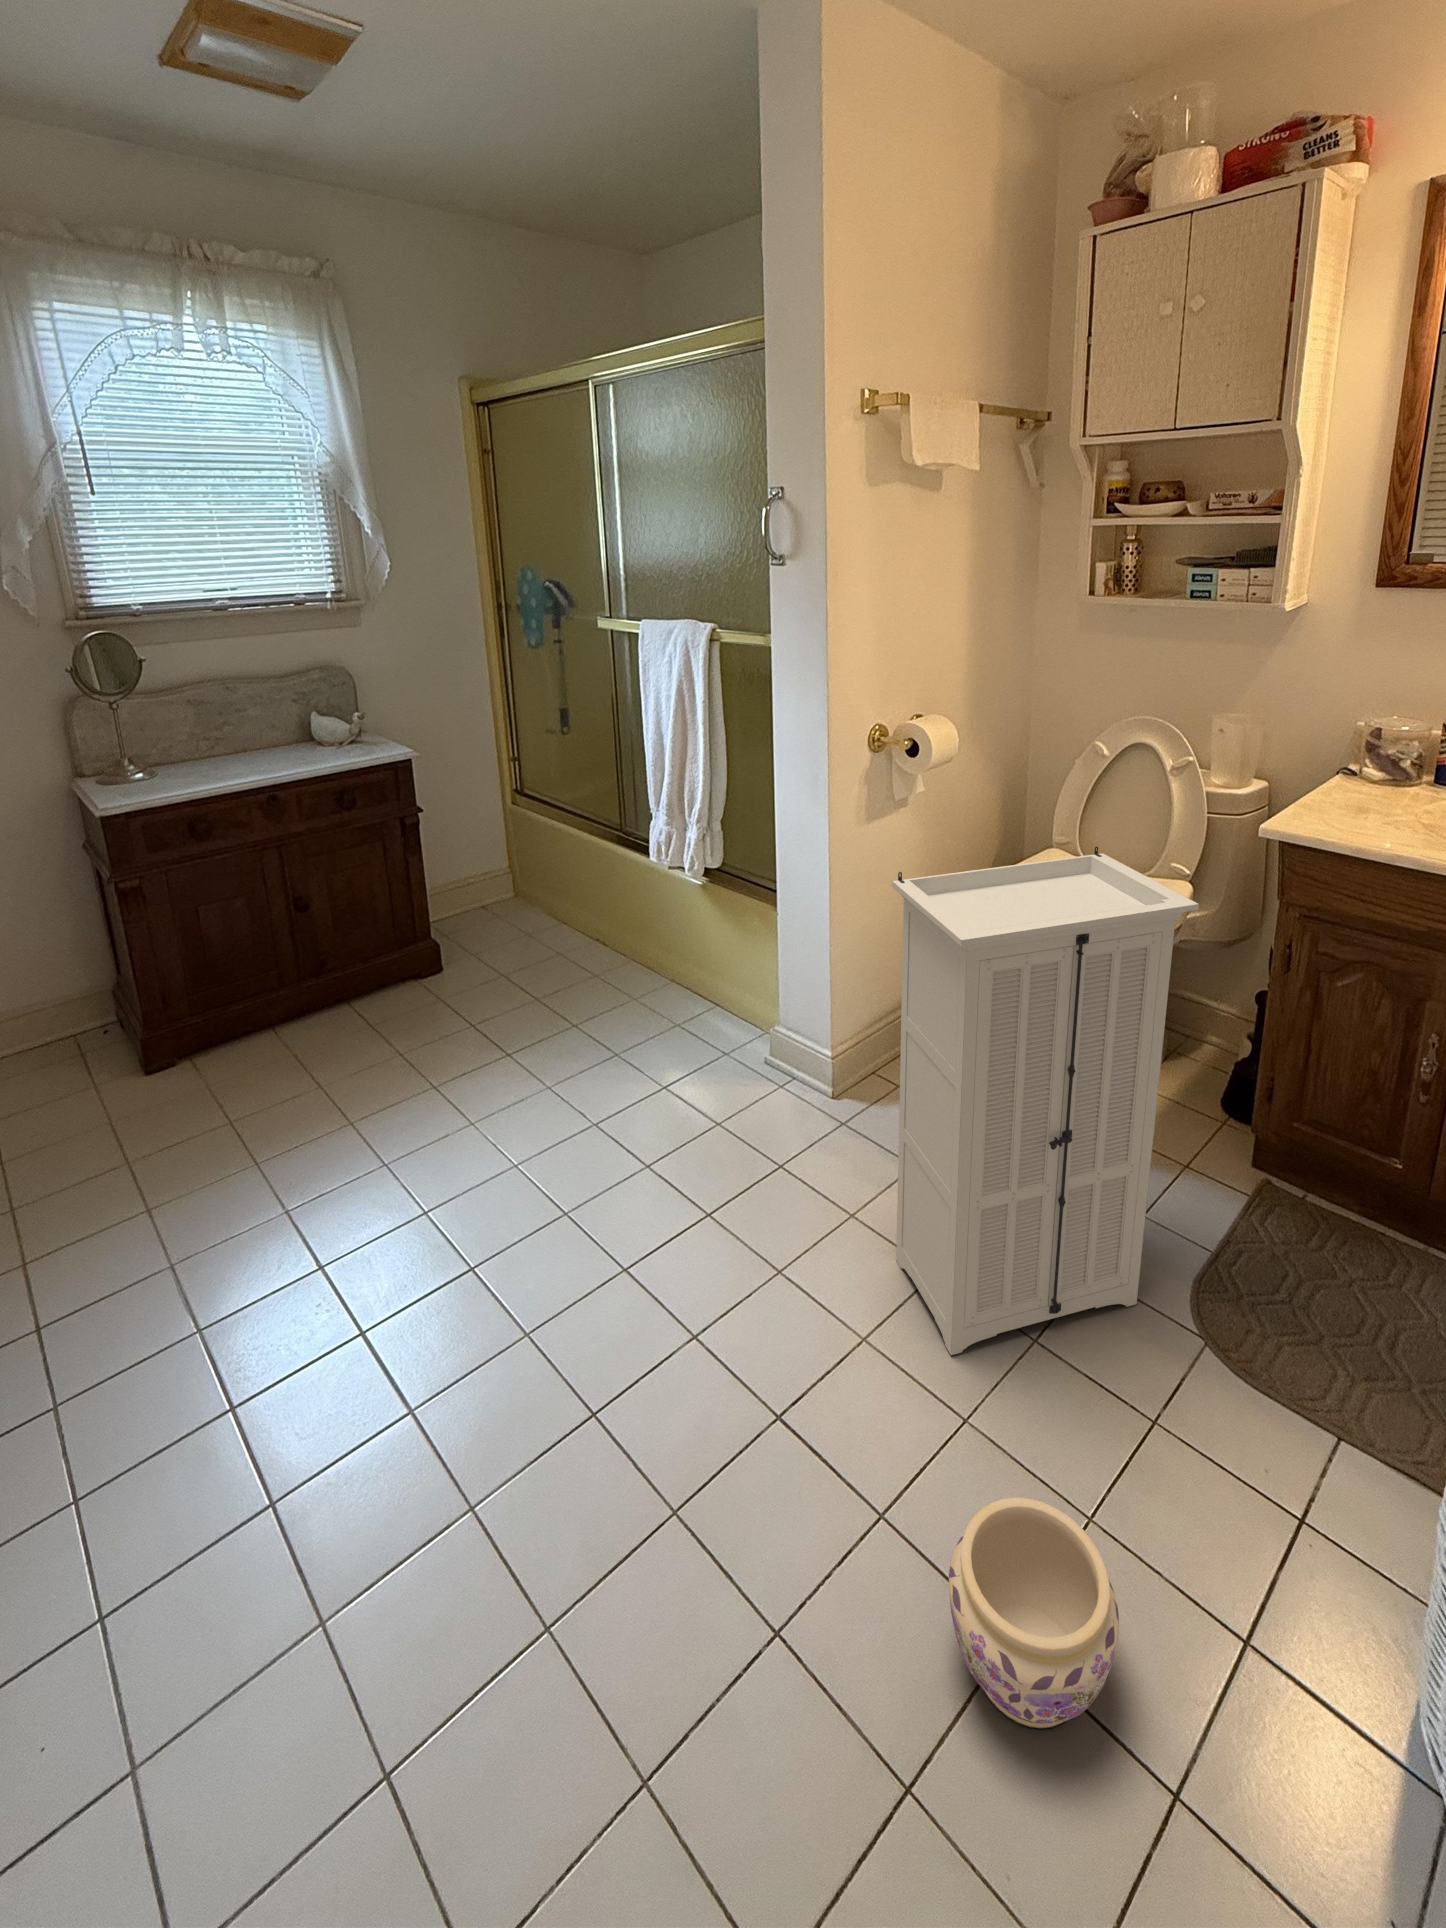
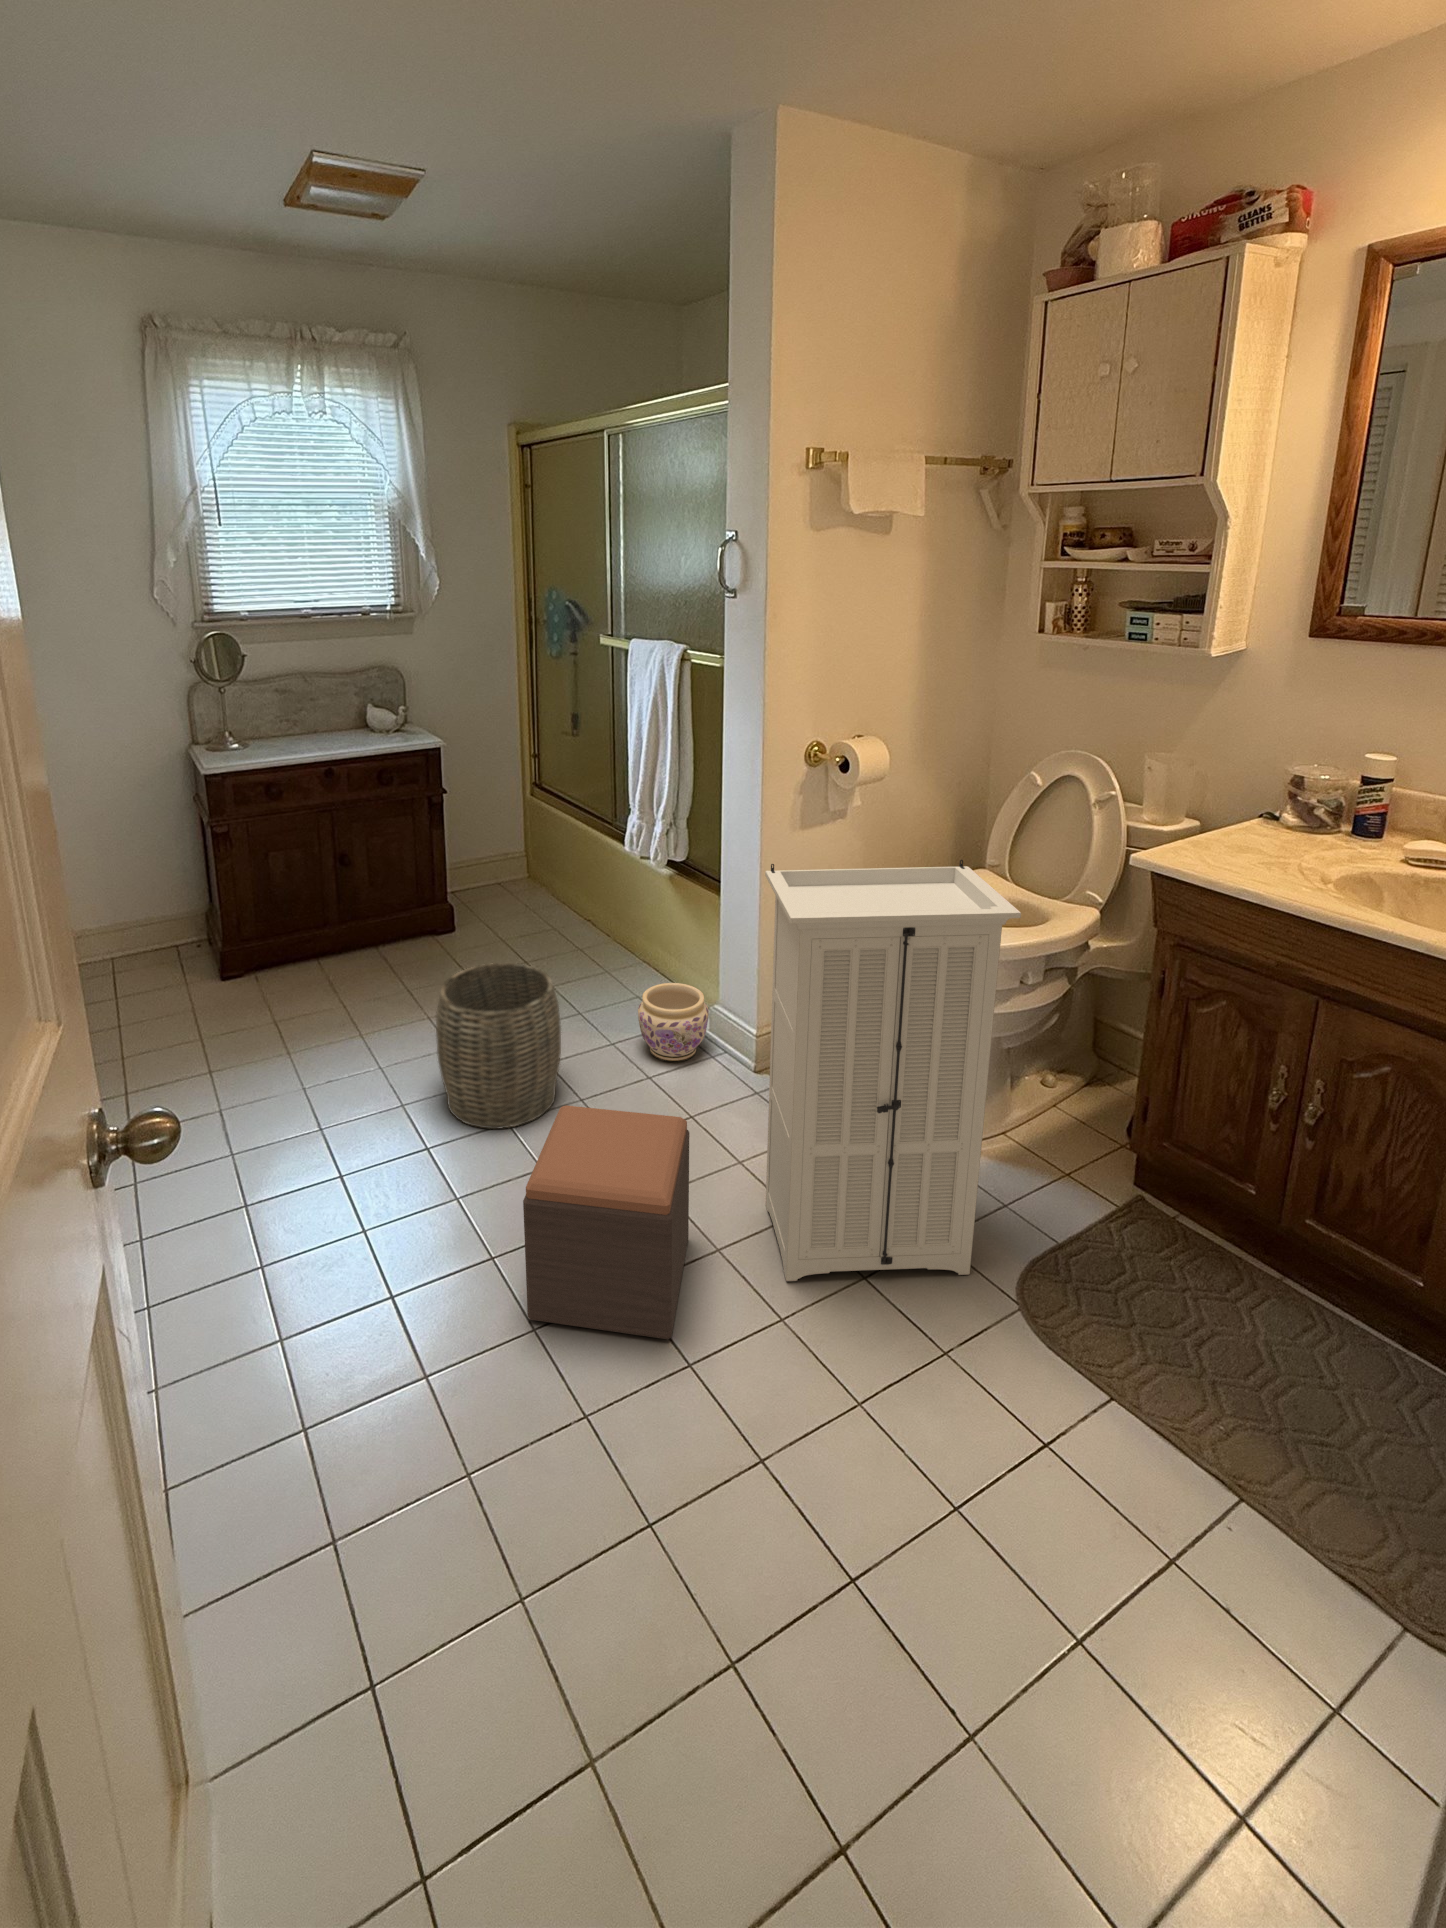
woven basket: none [466,1012,621,1221] -> present [436,963,561,1129]
footstool: none [655,1185,847,1479] -> present [523,1105,689,1339]
planter: present [949,1497,1119,1731] -> present [638,983,709,1062]

